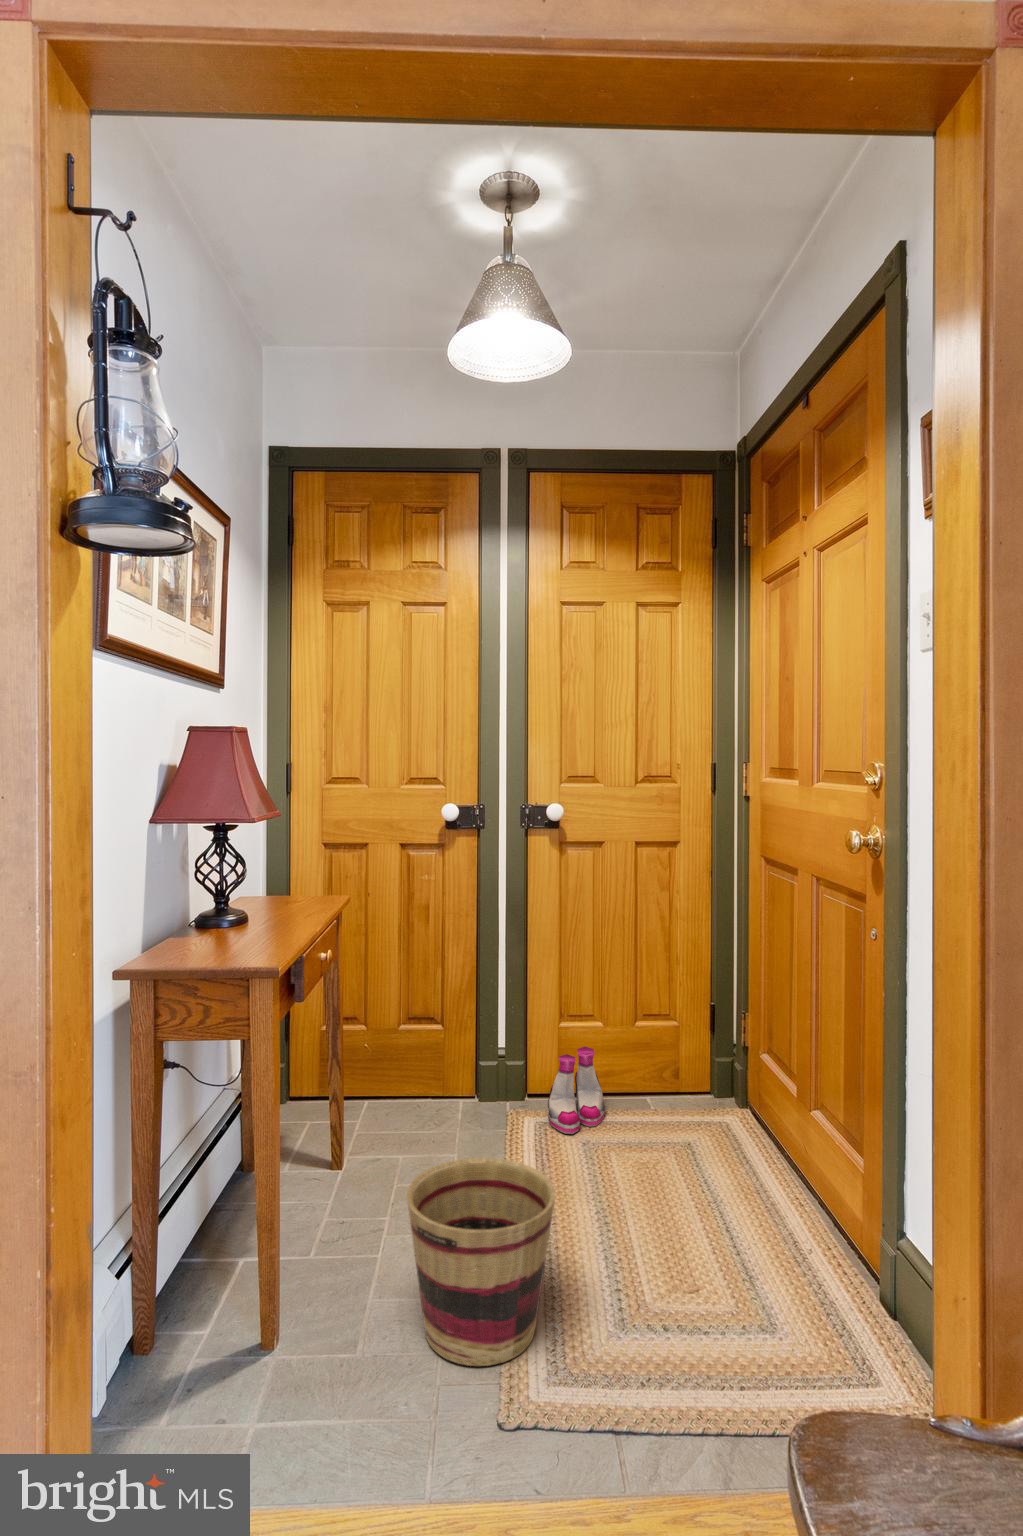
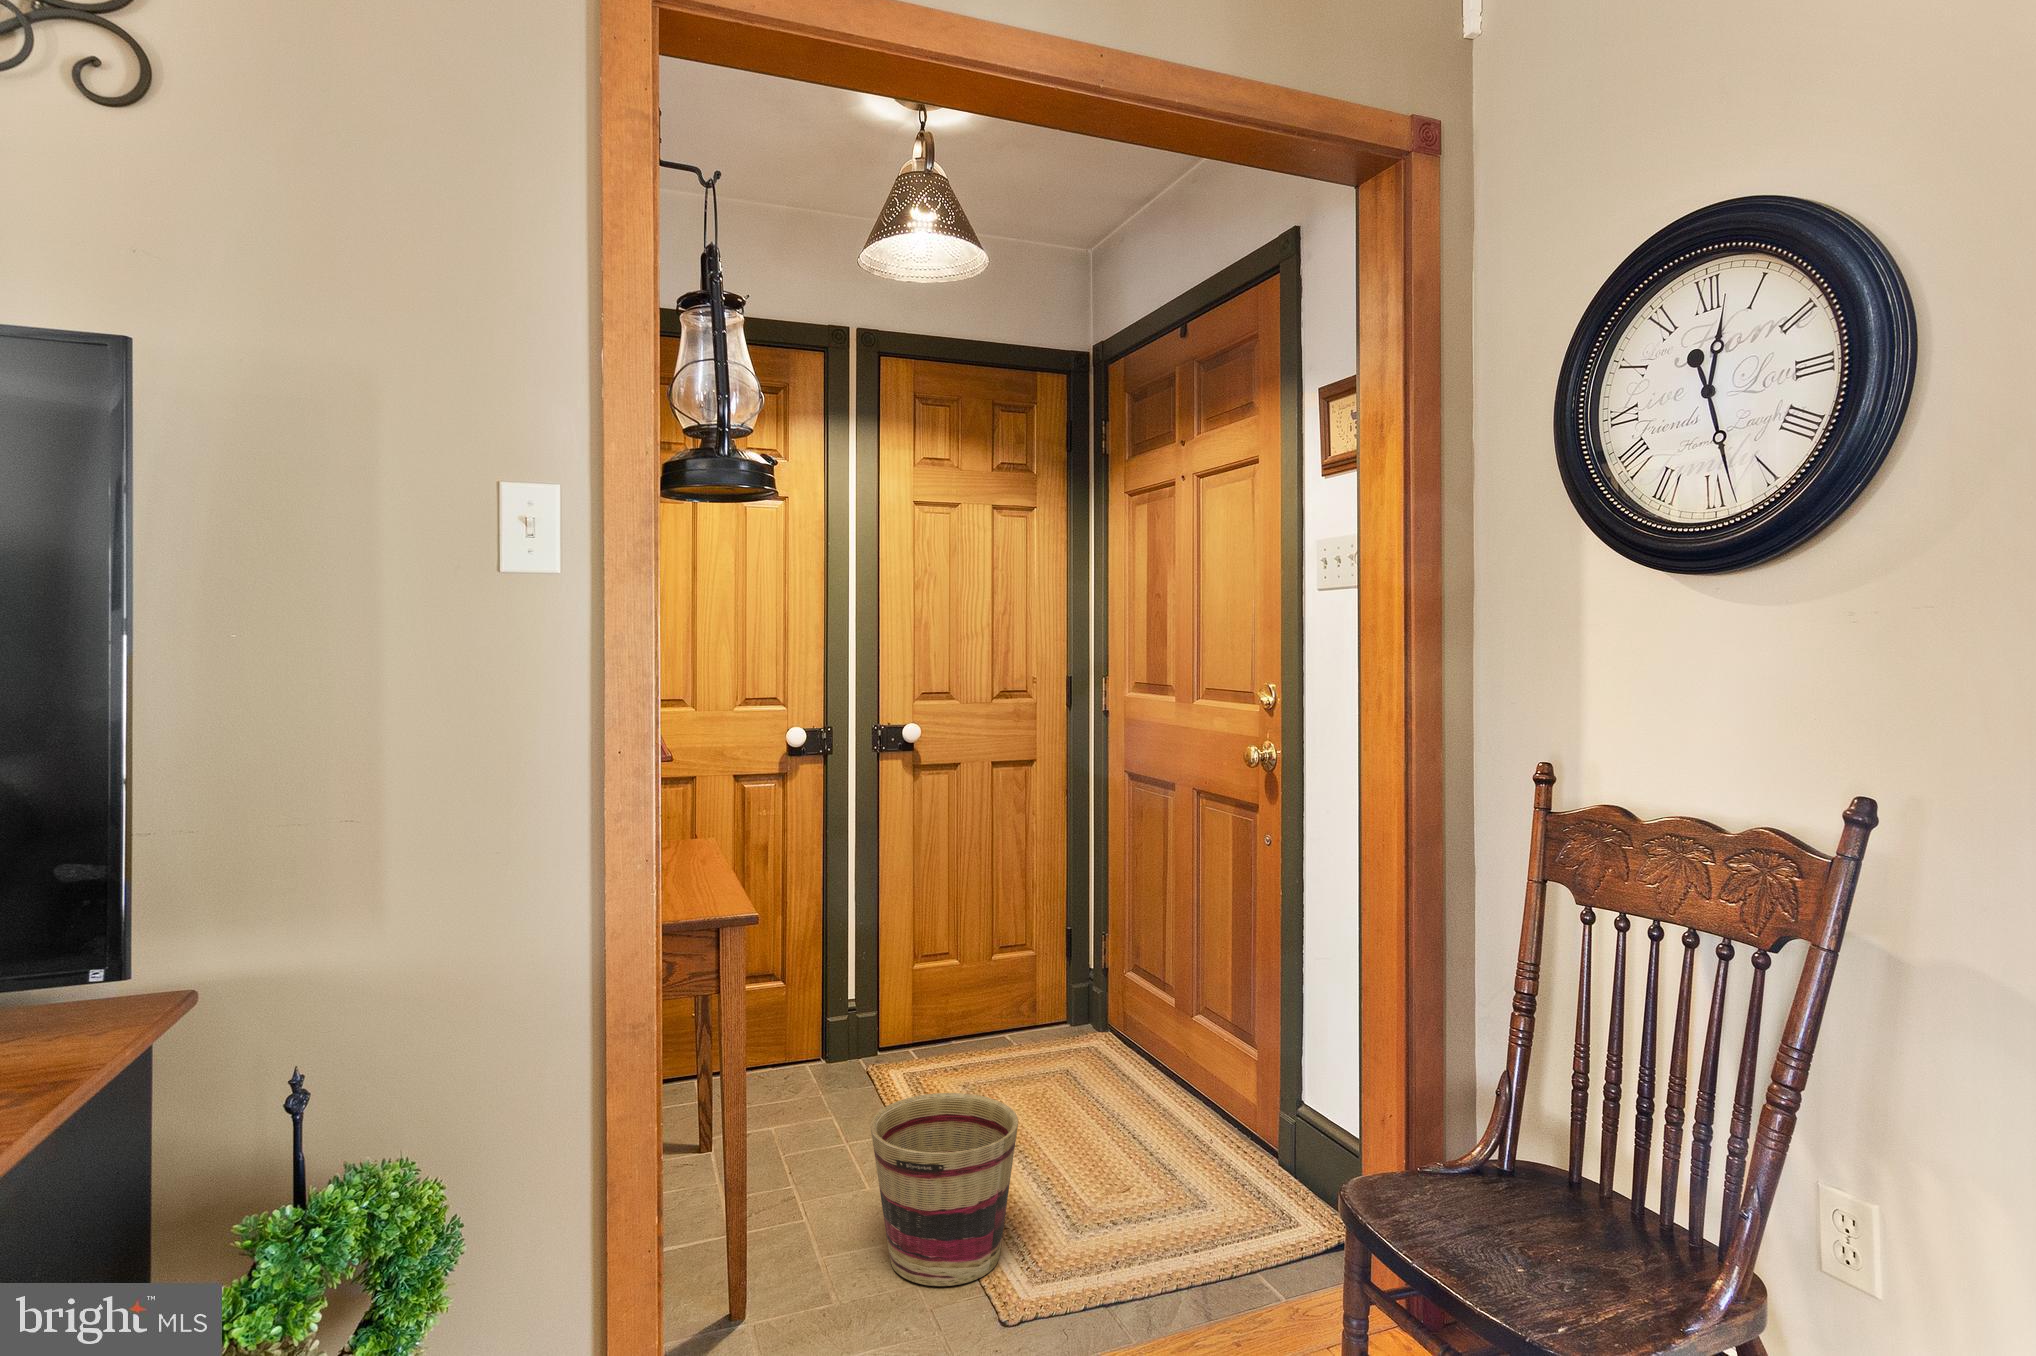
boots: present [548,1046,605,1134] -> none [912,987,973,1080]

